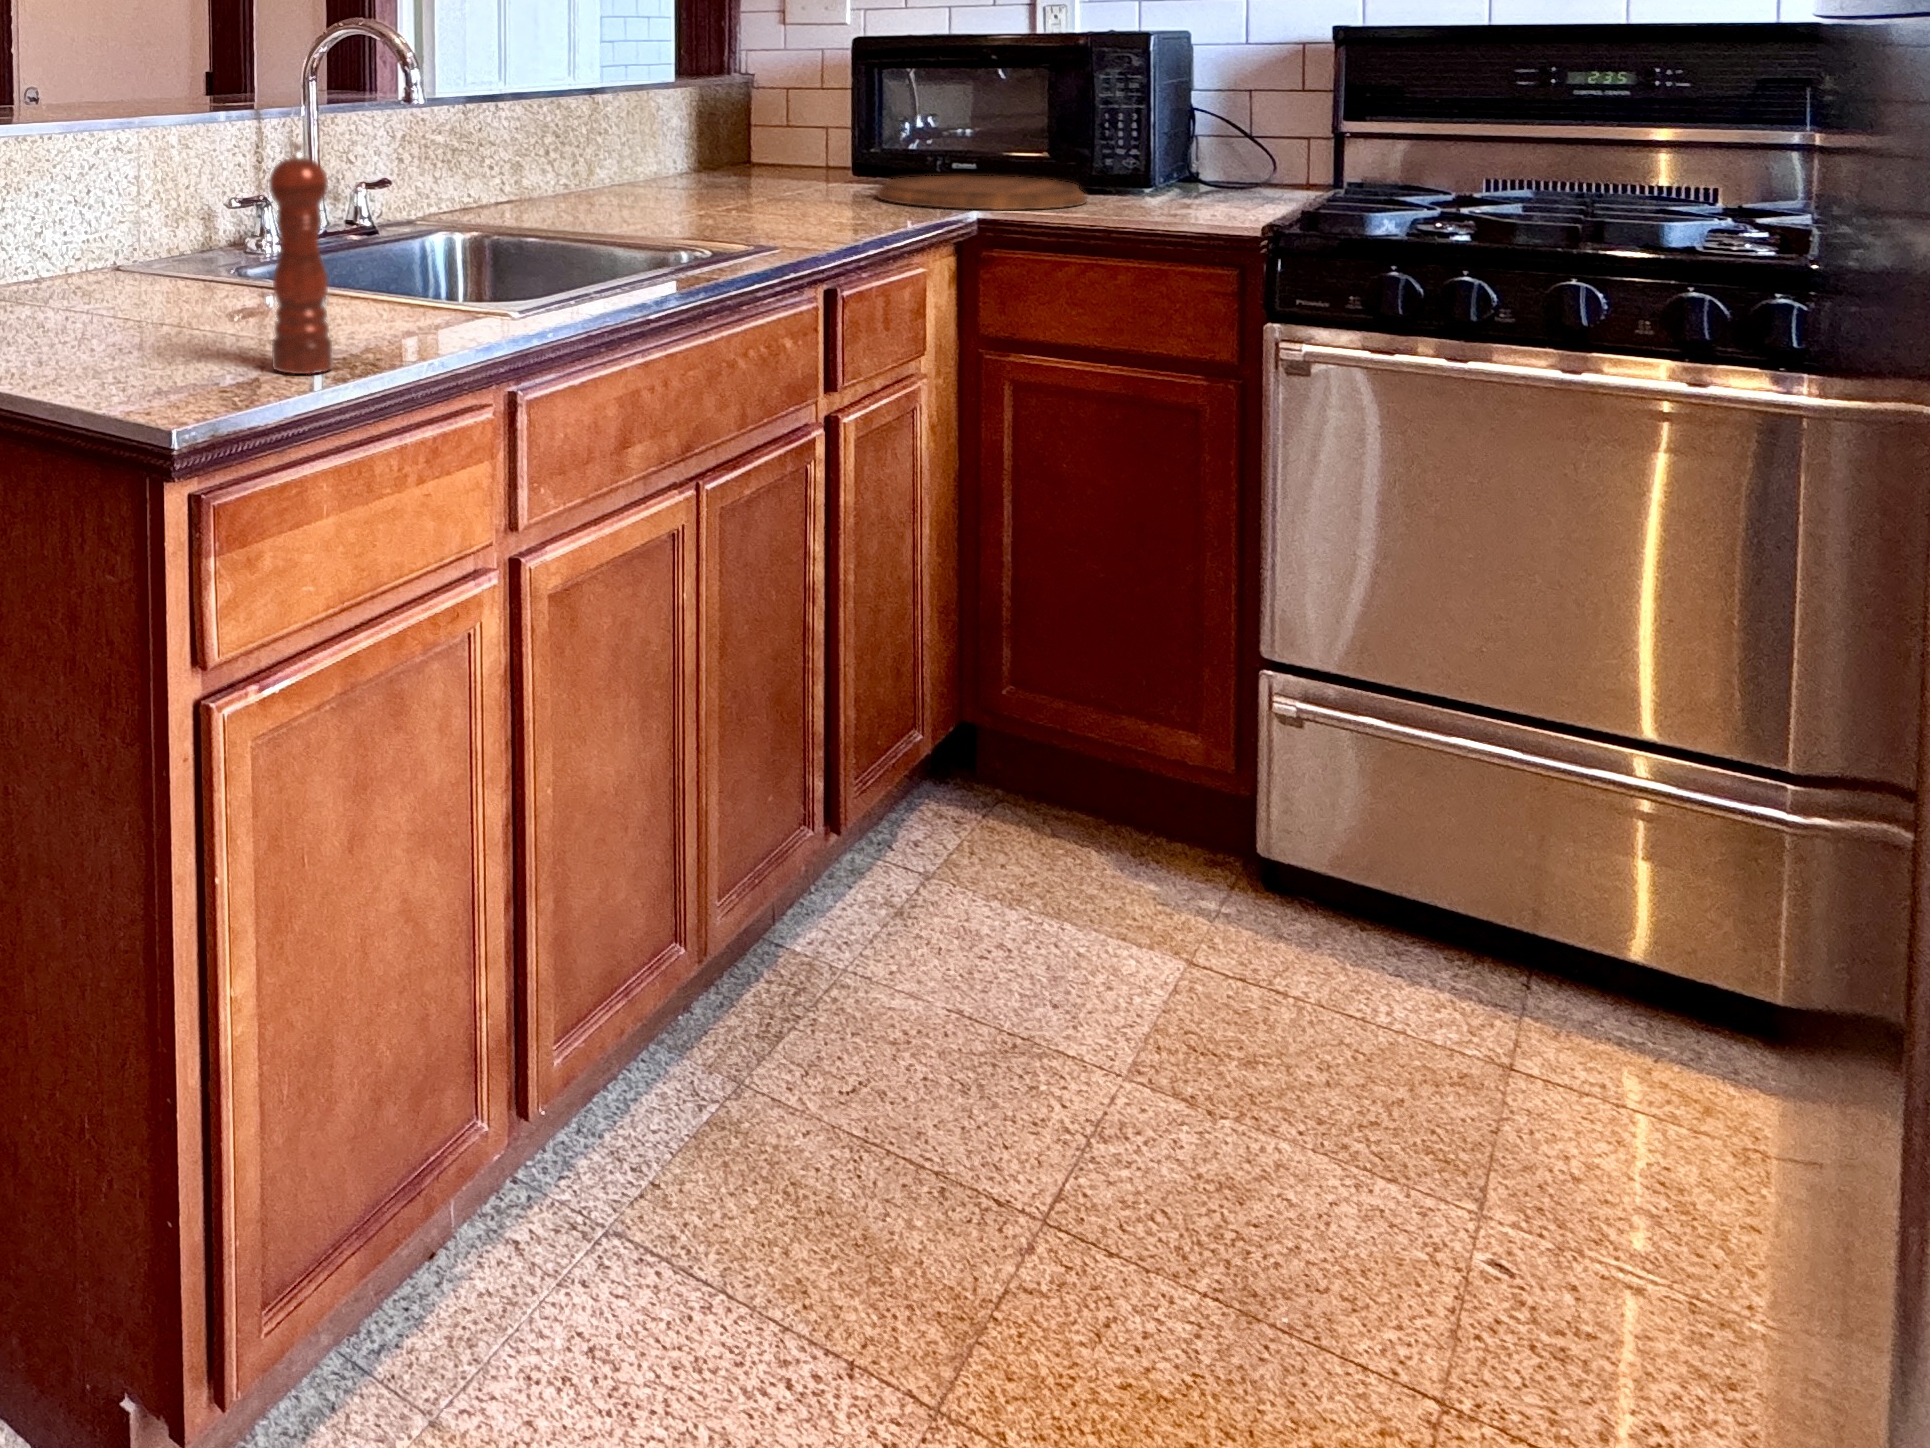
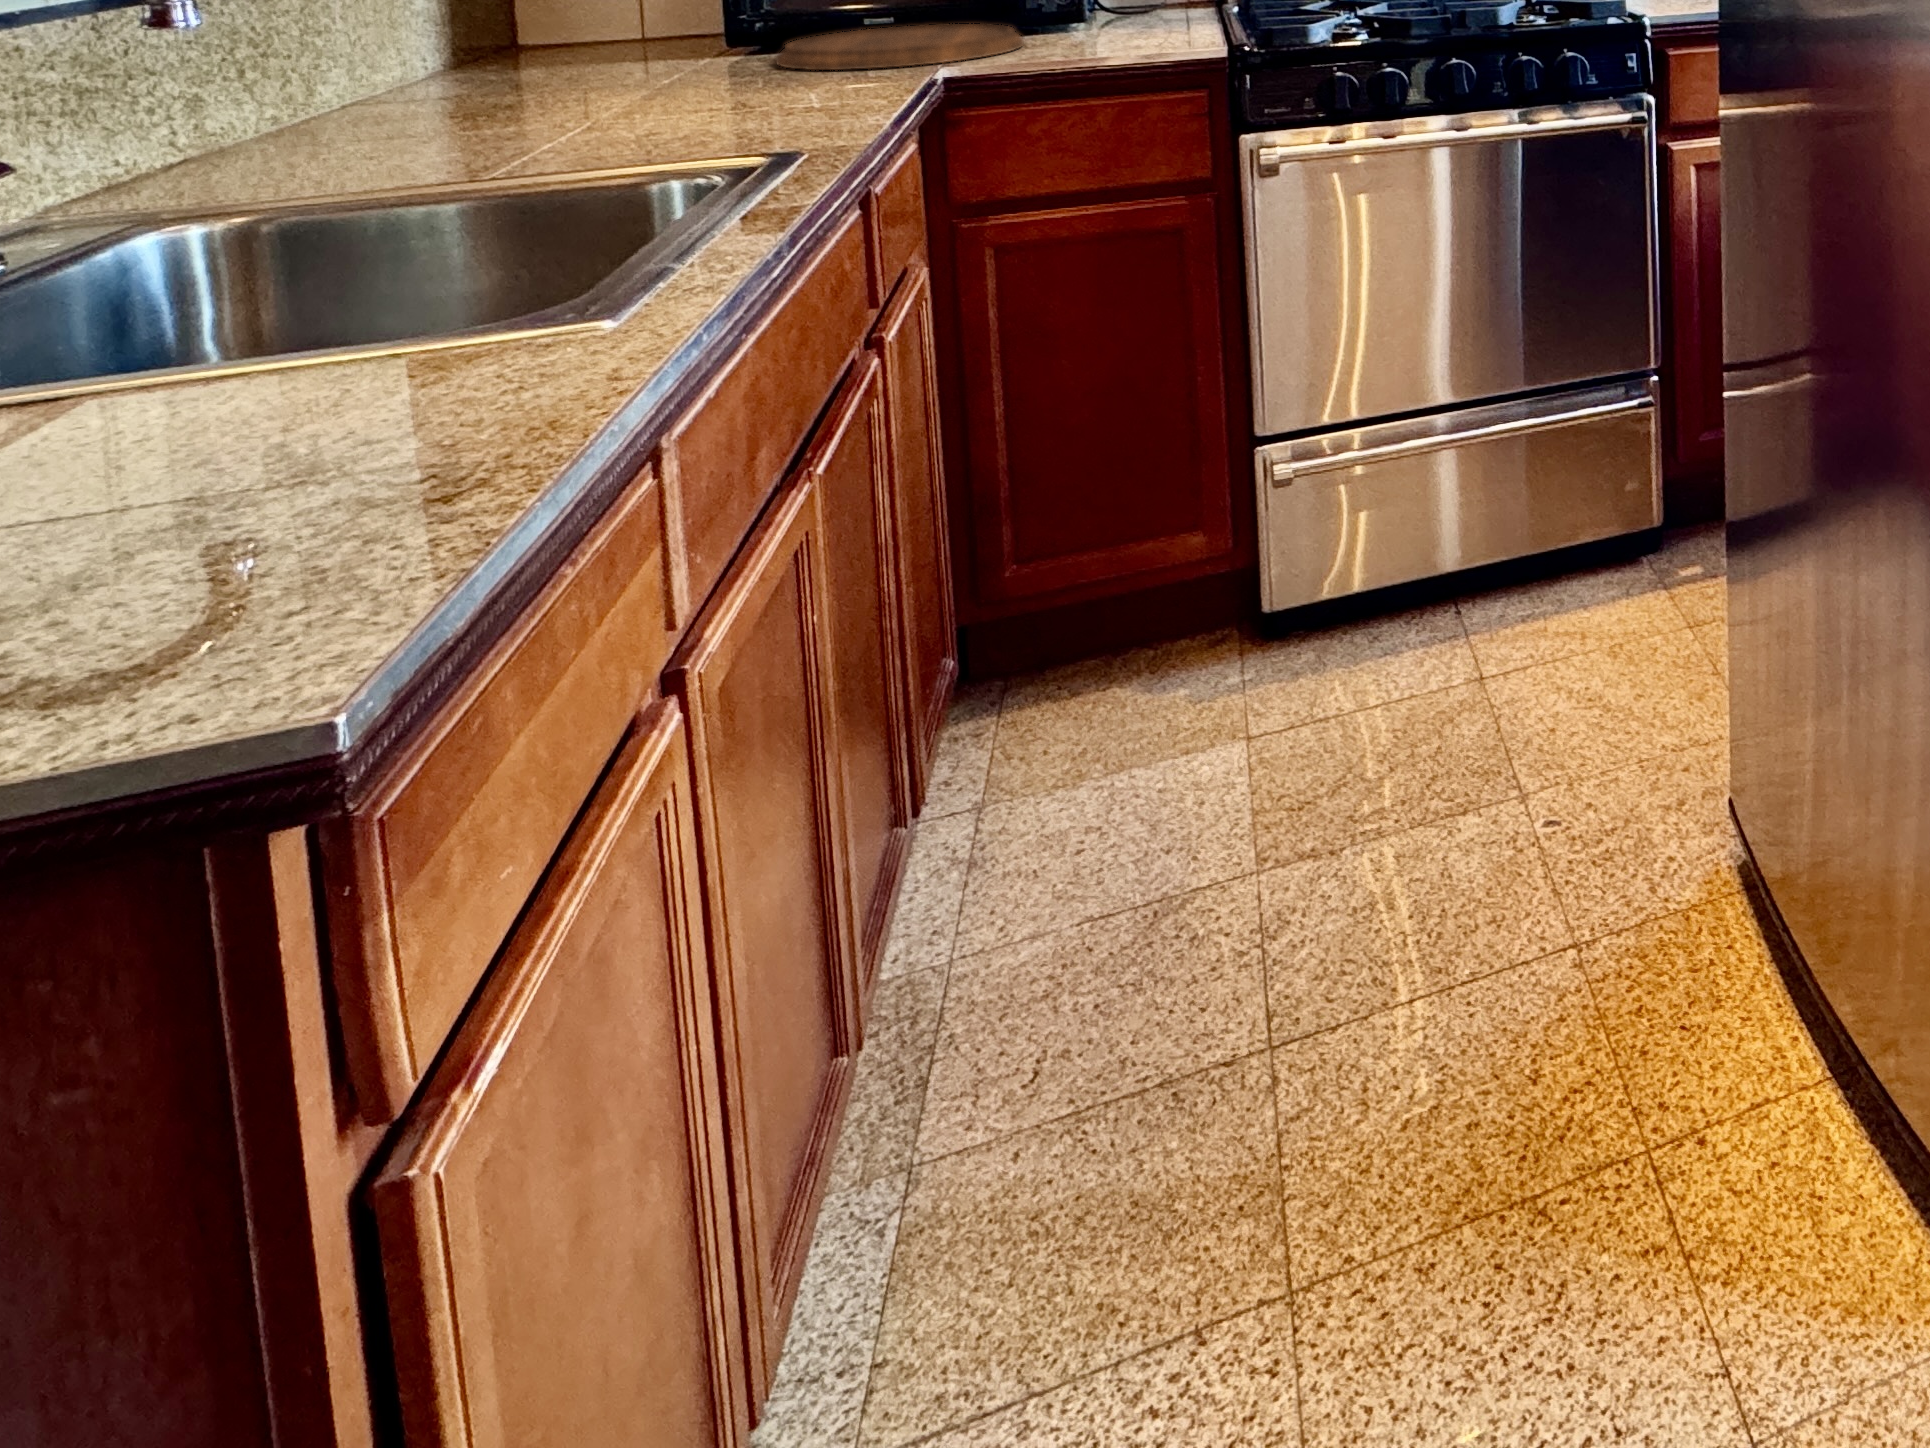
pepper mill: present [269,142,333,374] -> none [133,87,317,505]

